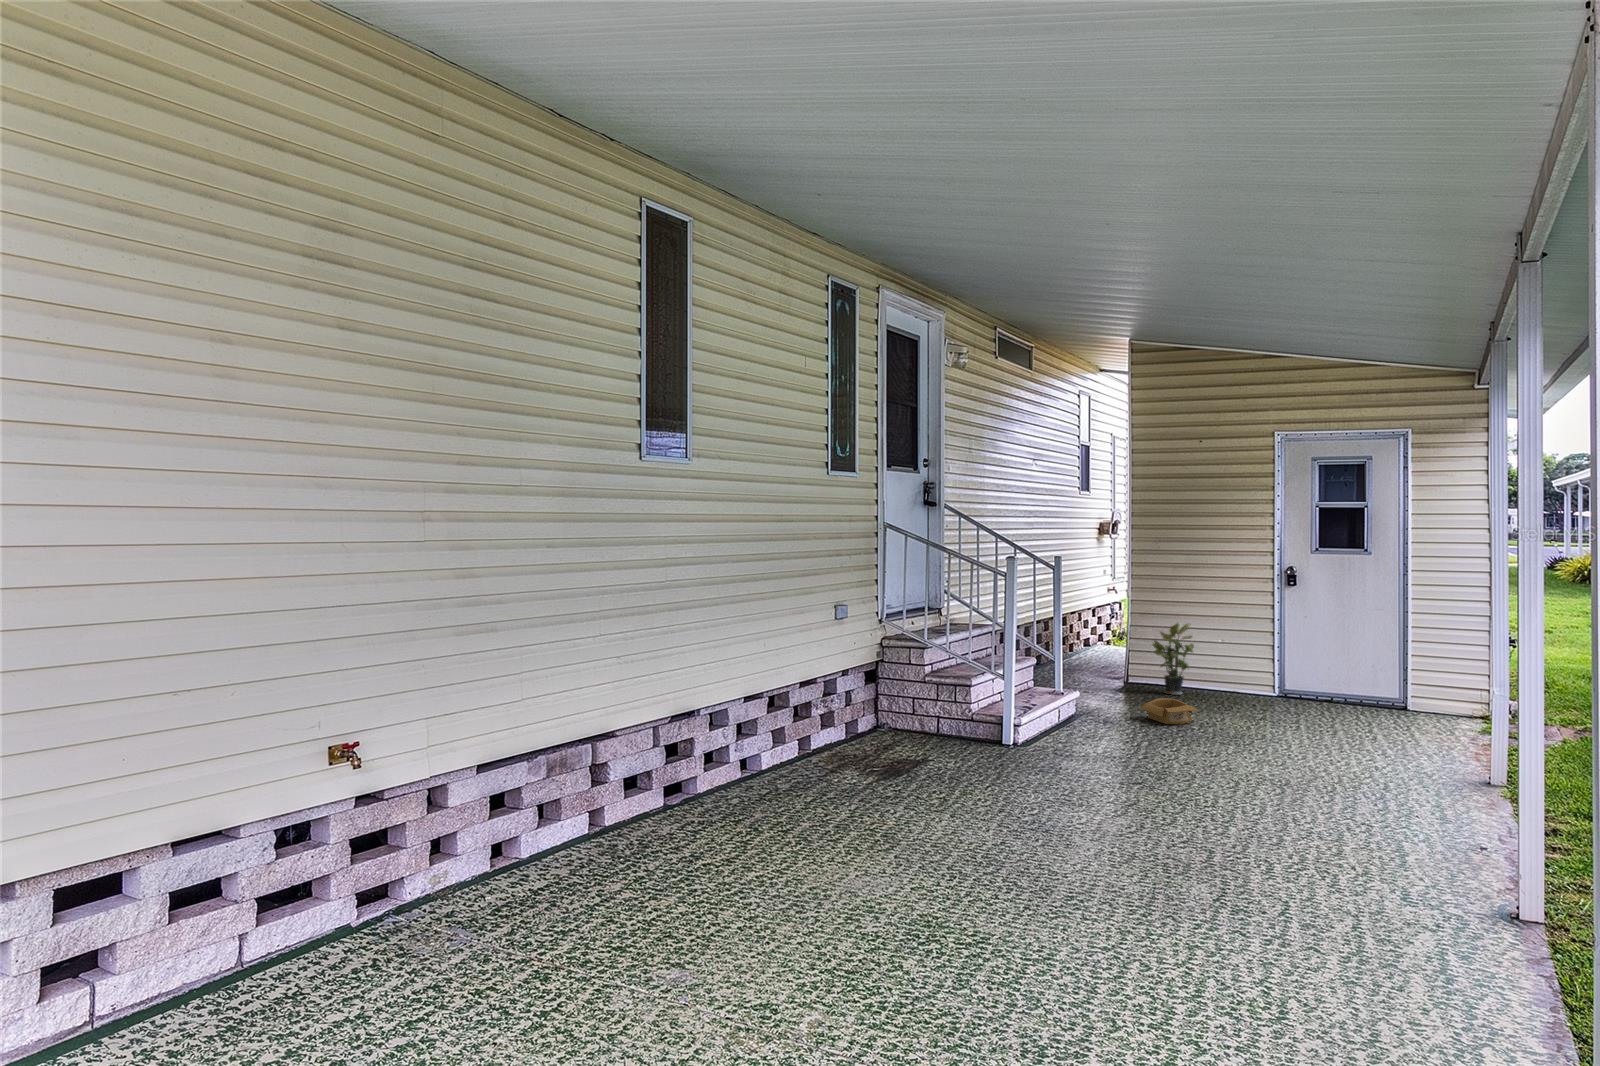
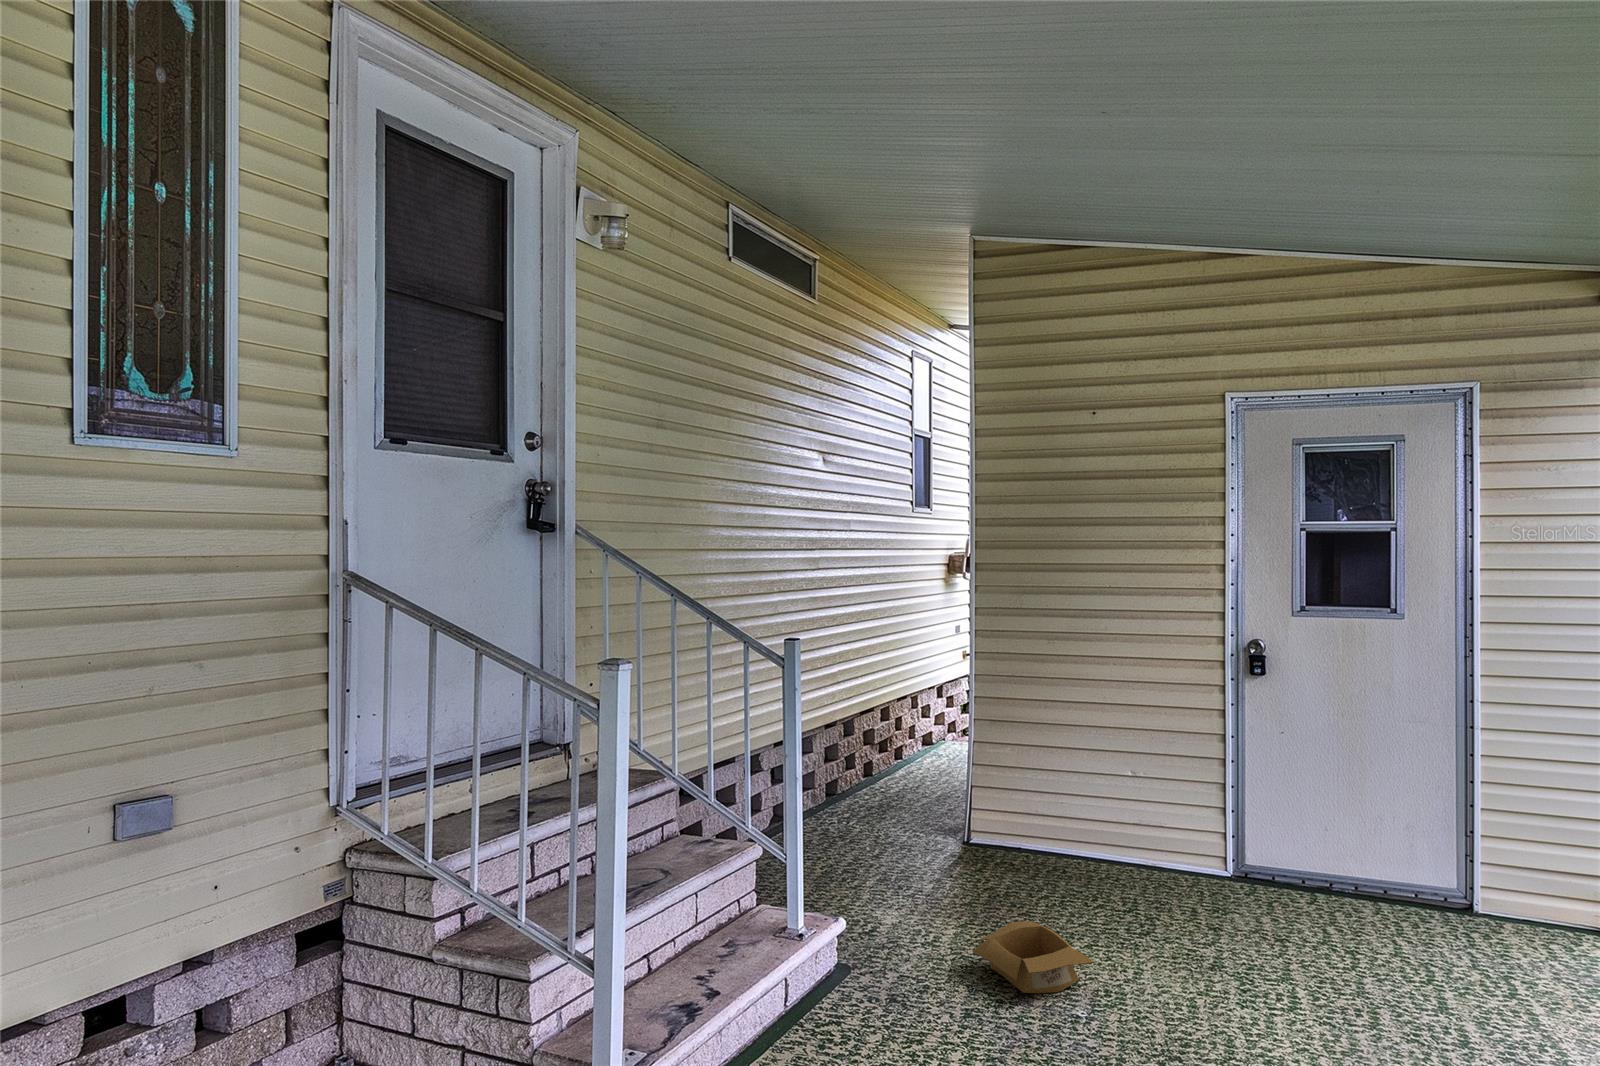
potted plant: present [1153,622,1194,695] -> none [1011,736,1086,876]

